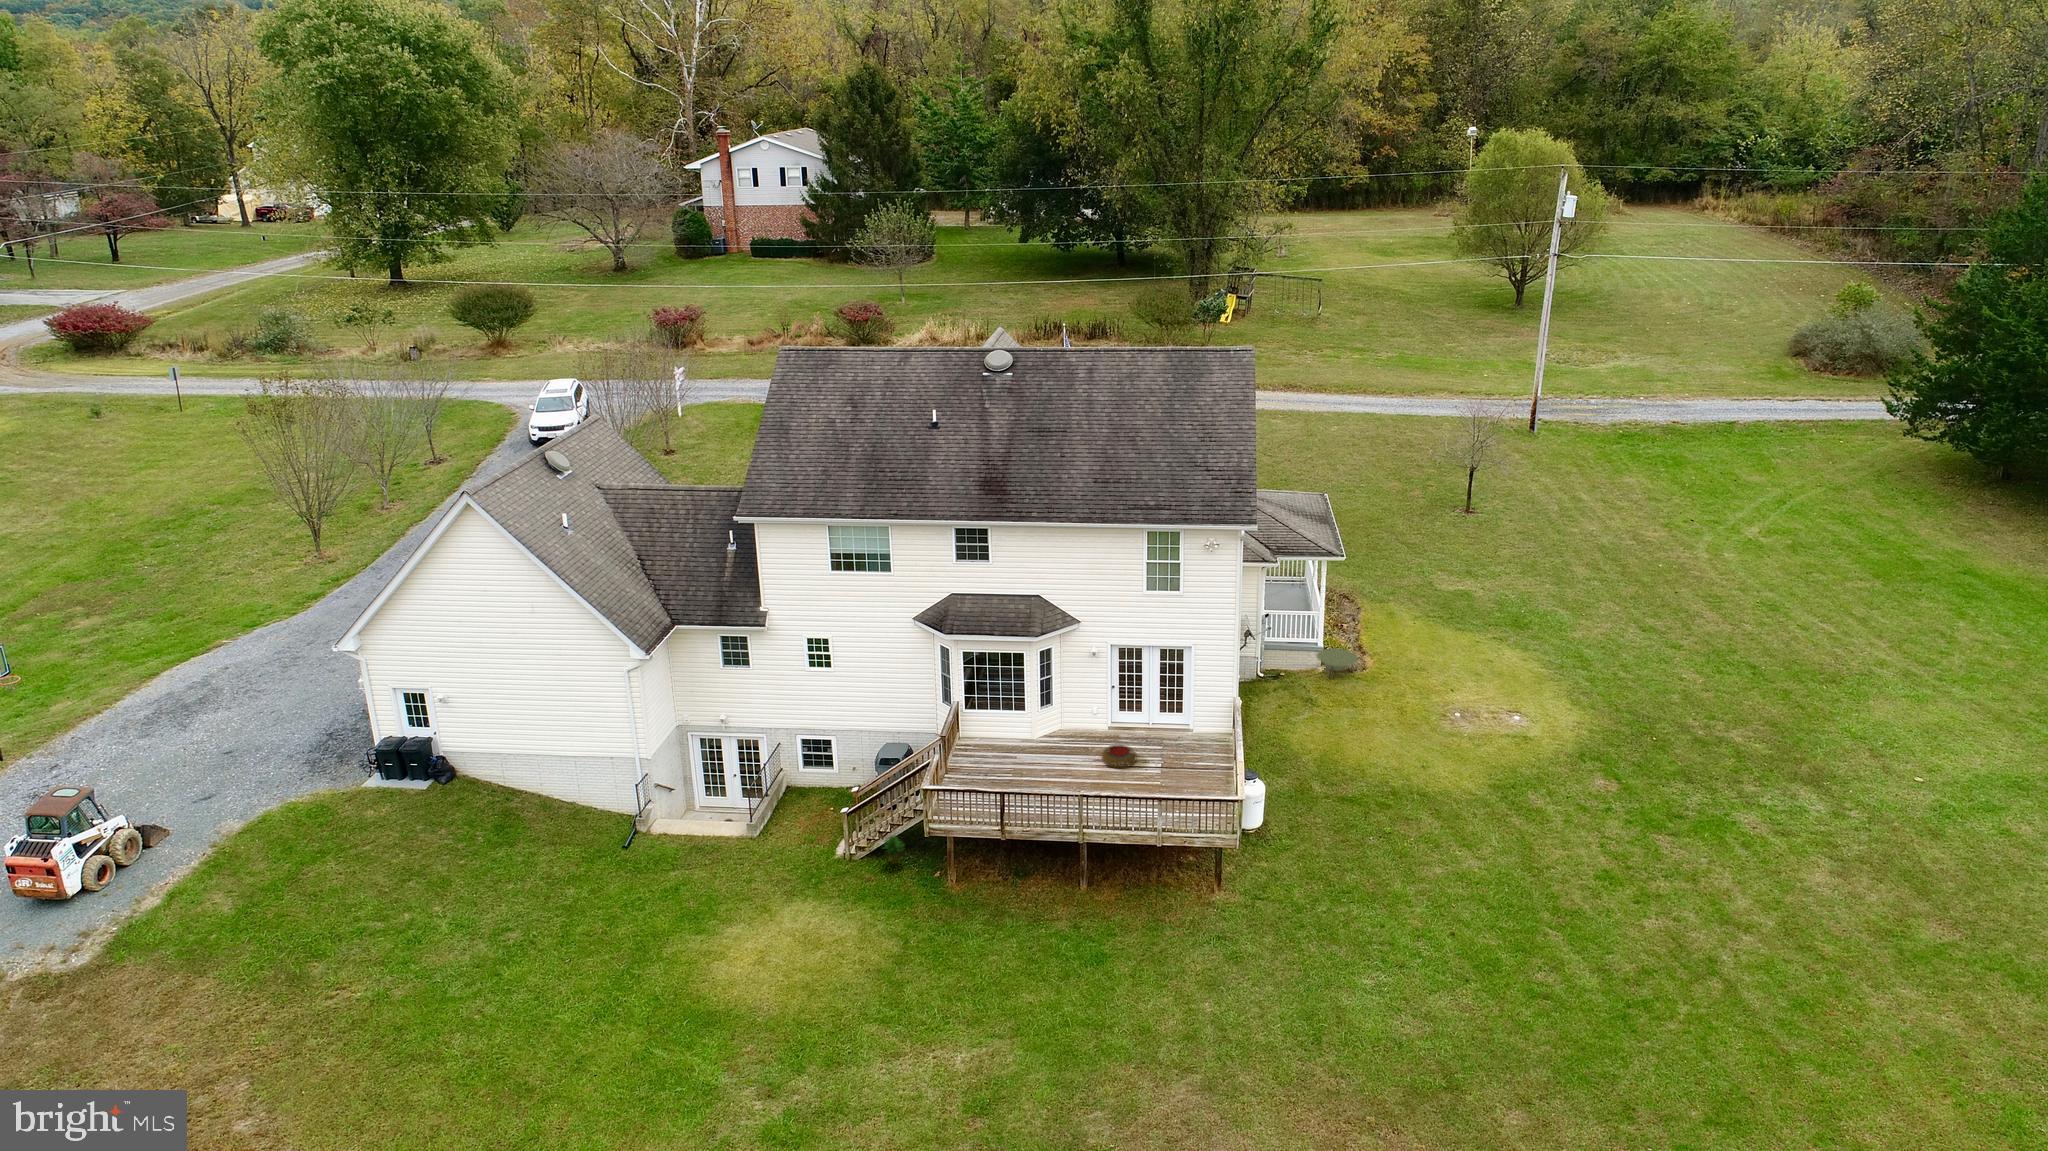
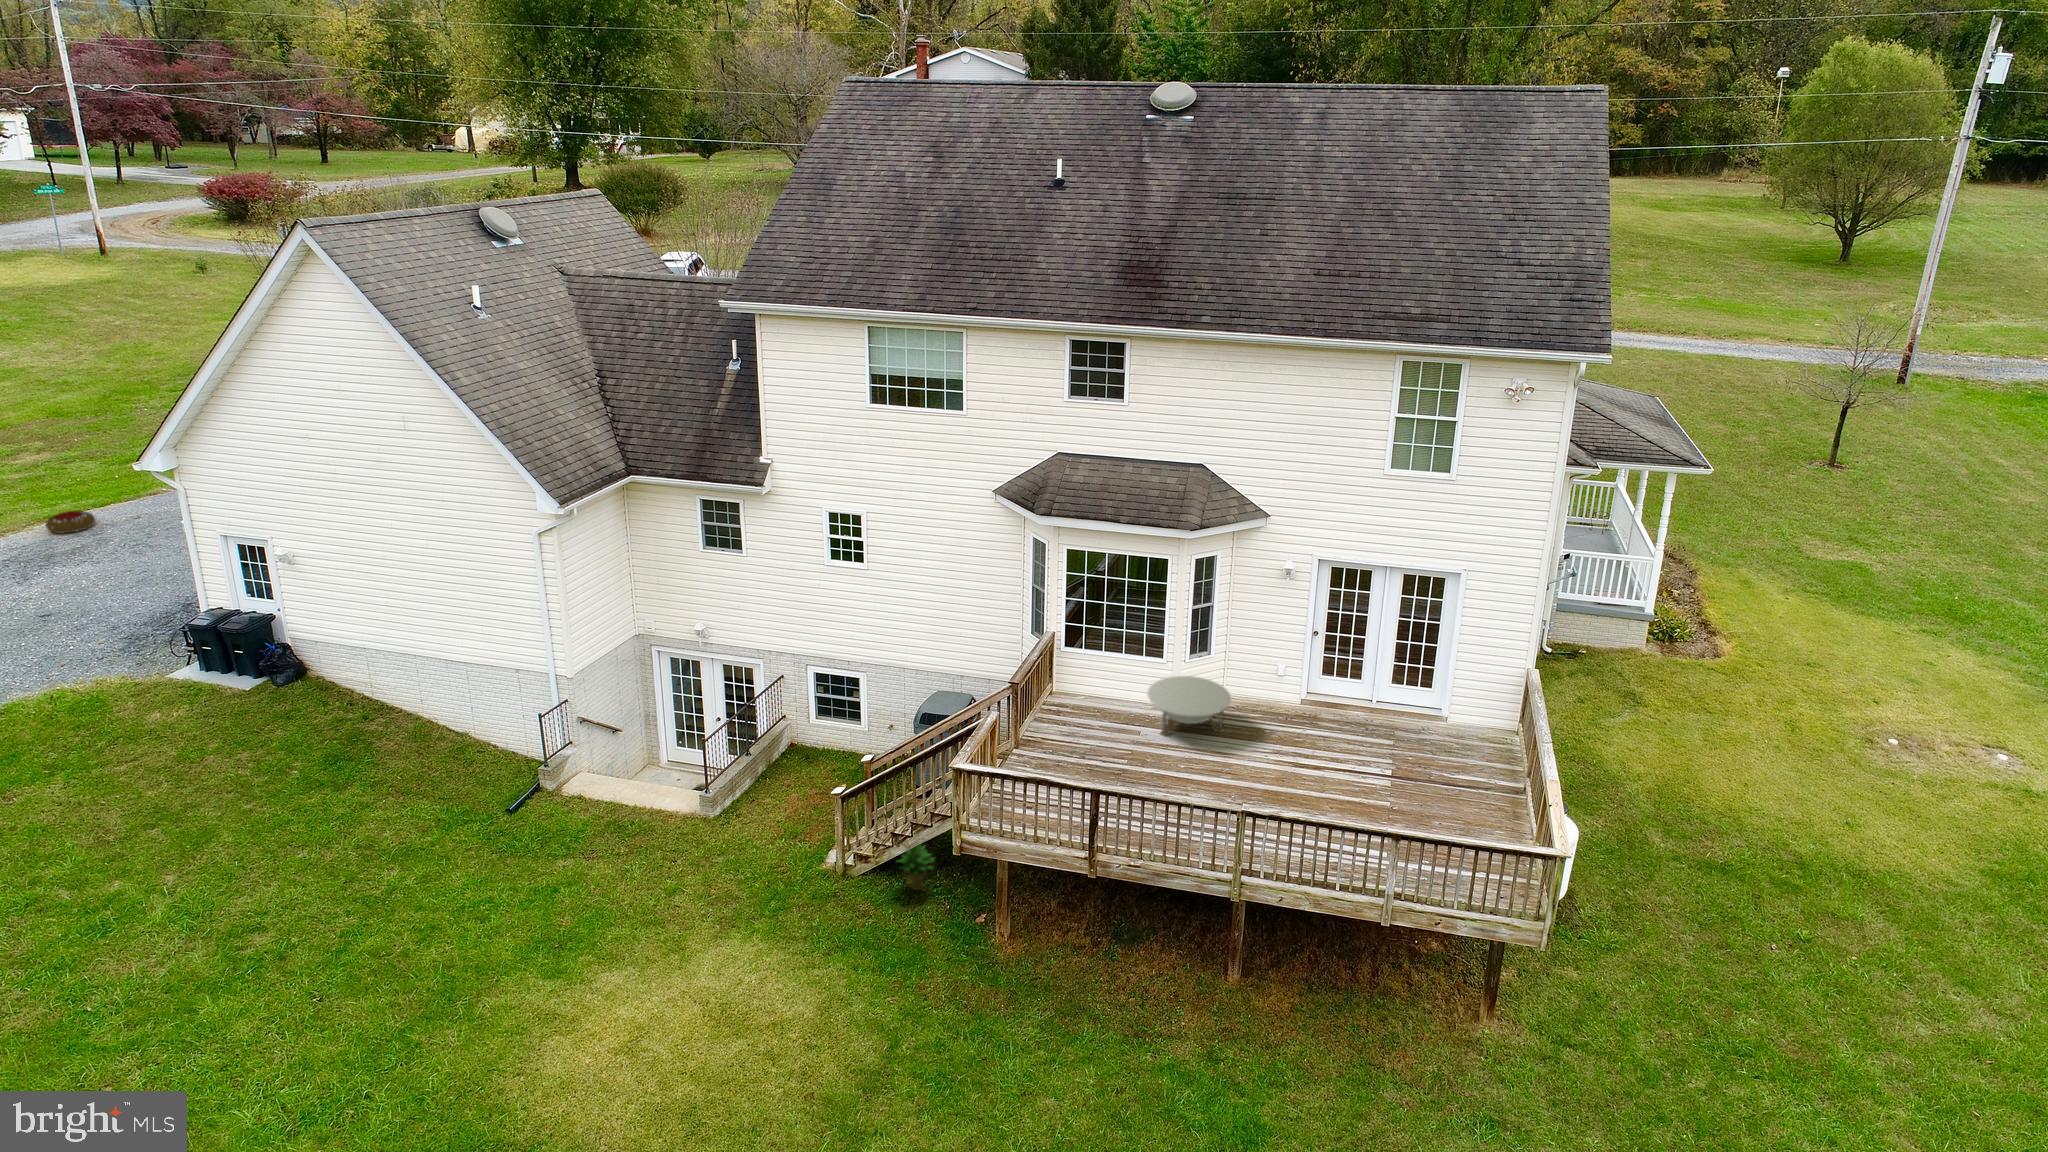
round table: present [1316,648,1358,679] -> present [1147,676,1231,736]
pouf: present [1102,745,1136,768] -> present [46,511,95,533]

